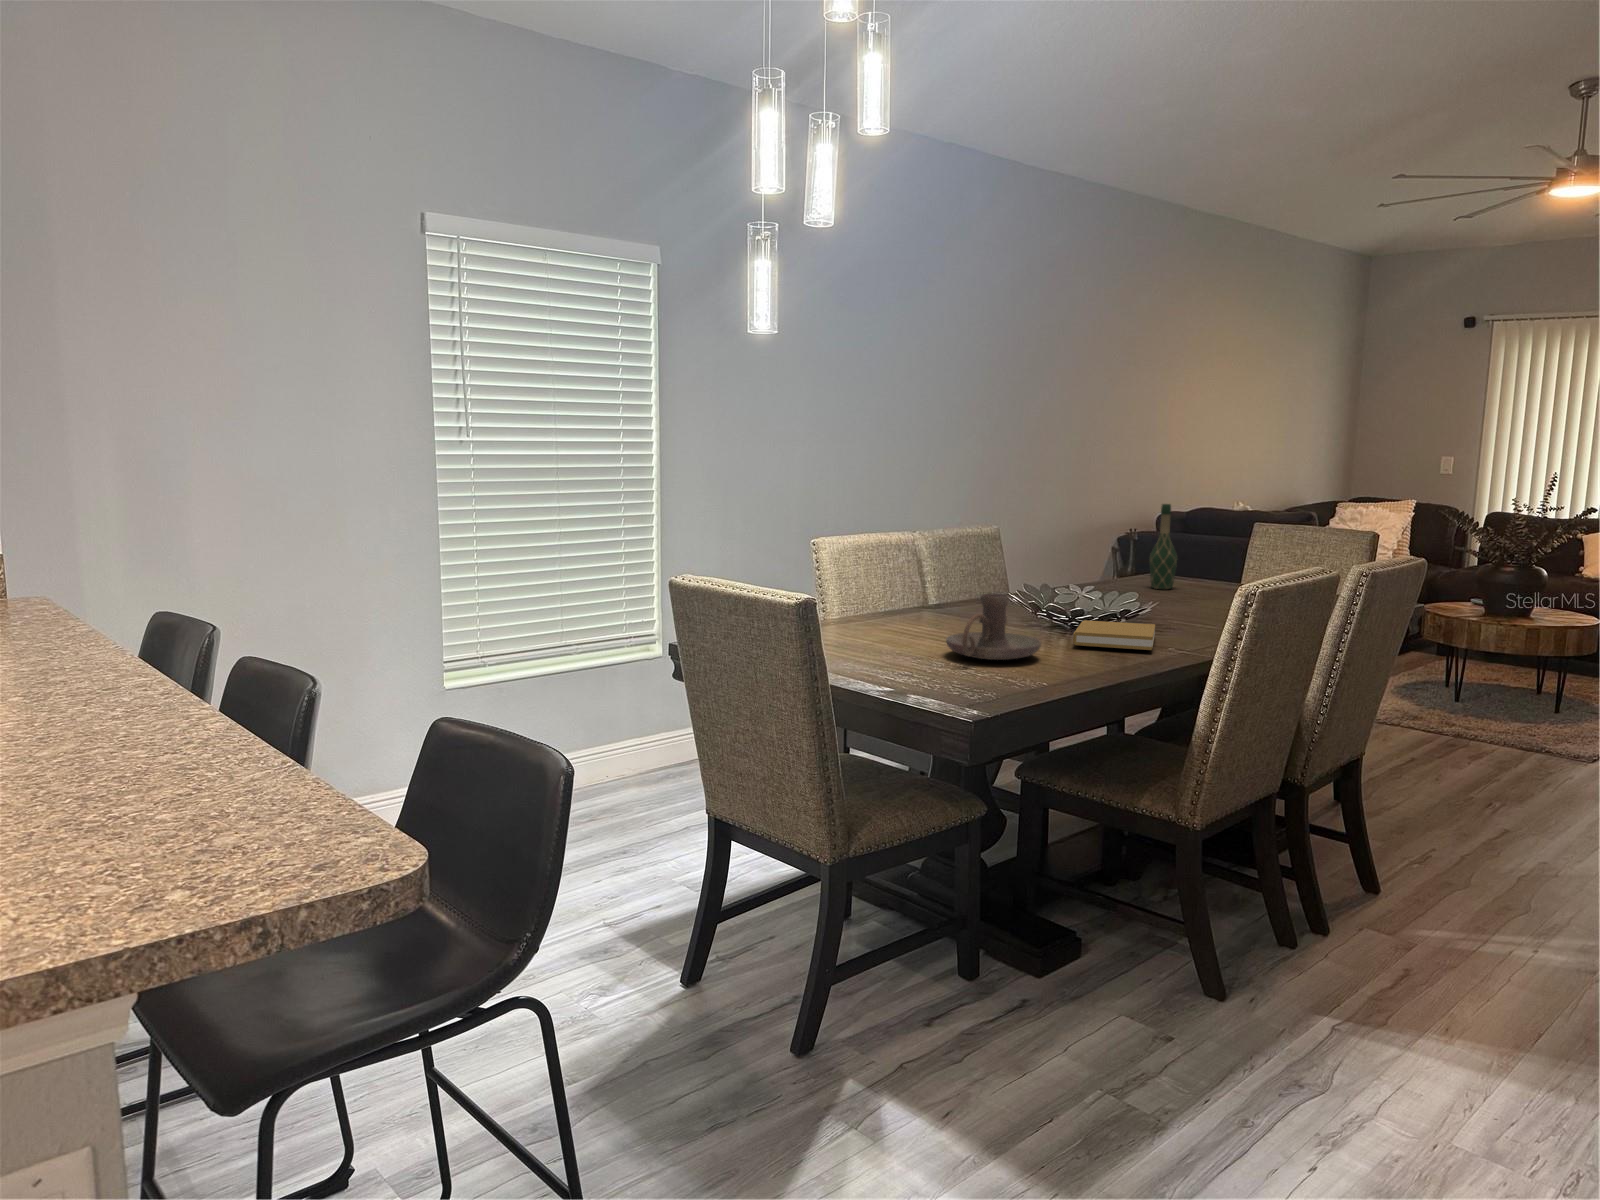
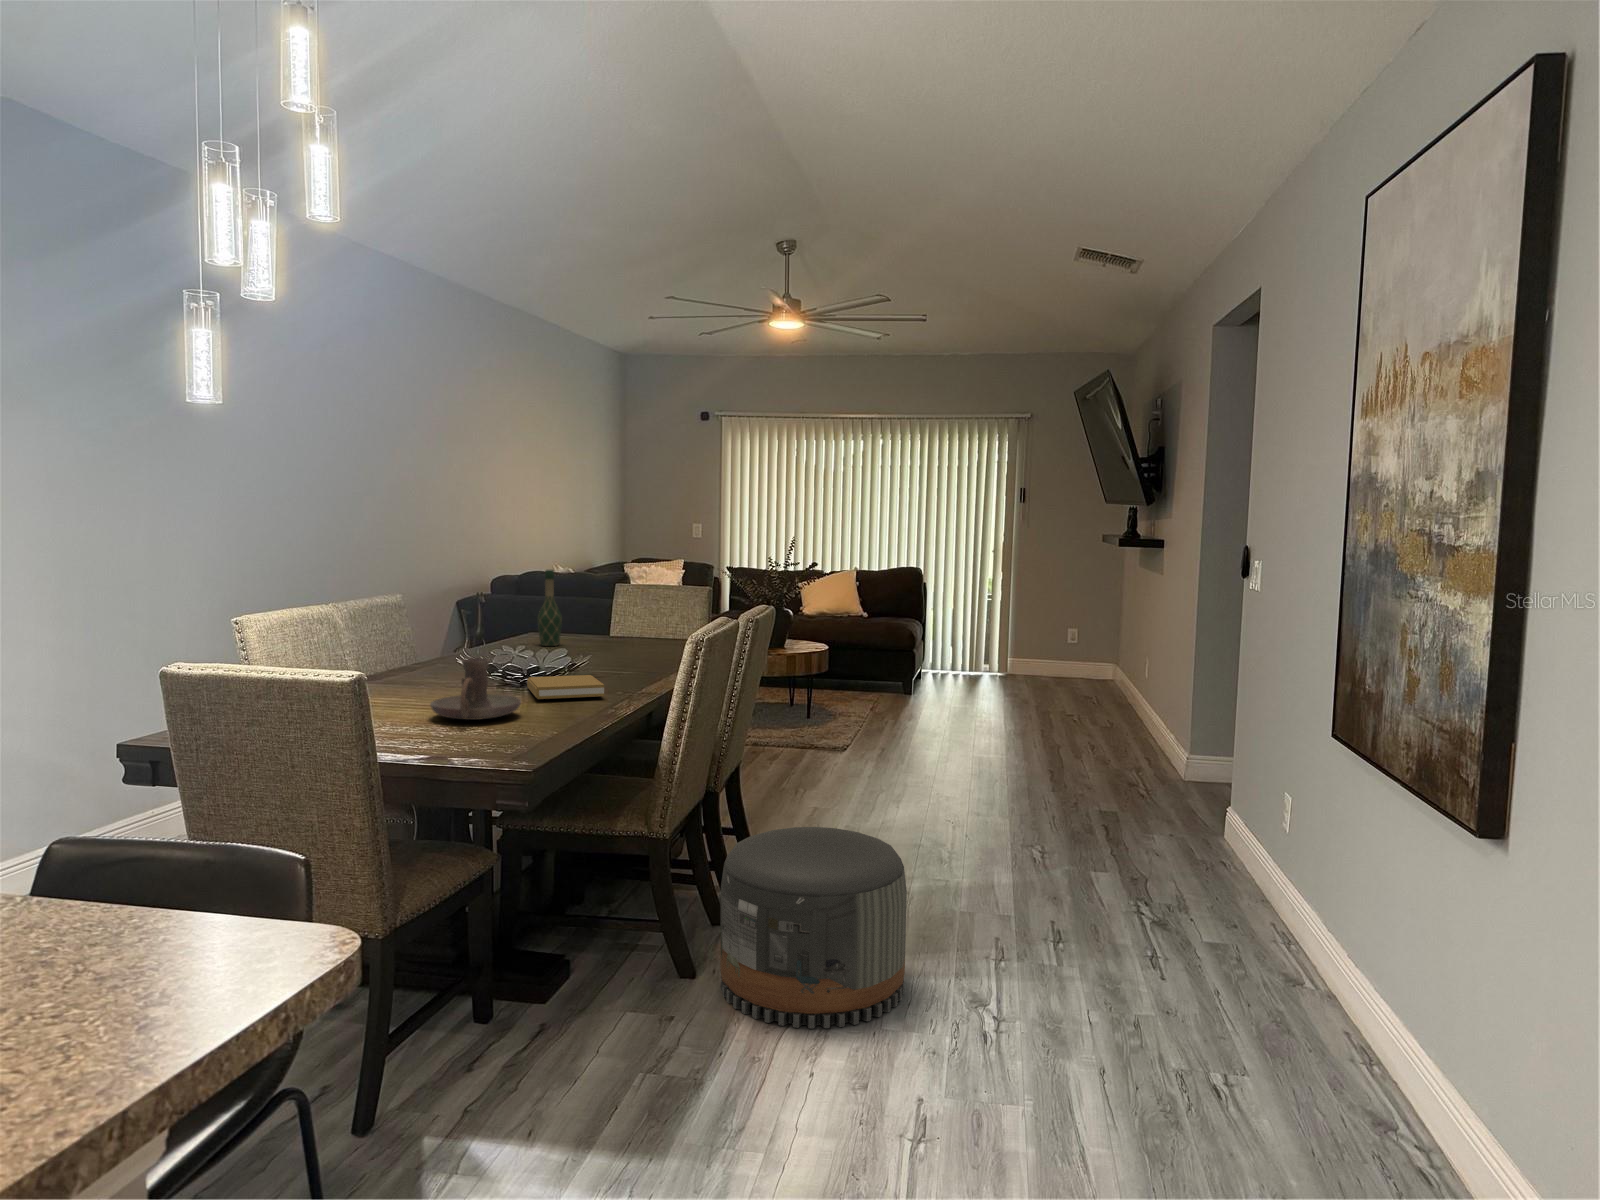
pouf: none [1248,847,1535,1133] -> present [720,827,907,1028]

